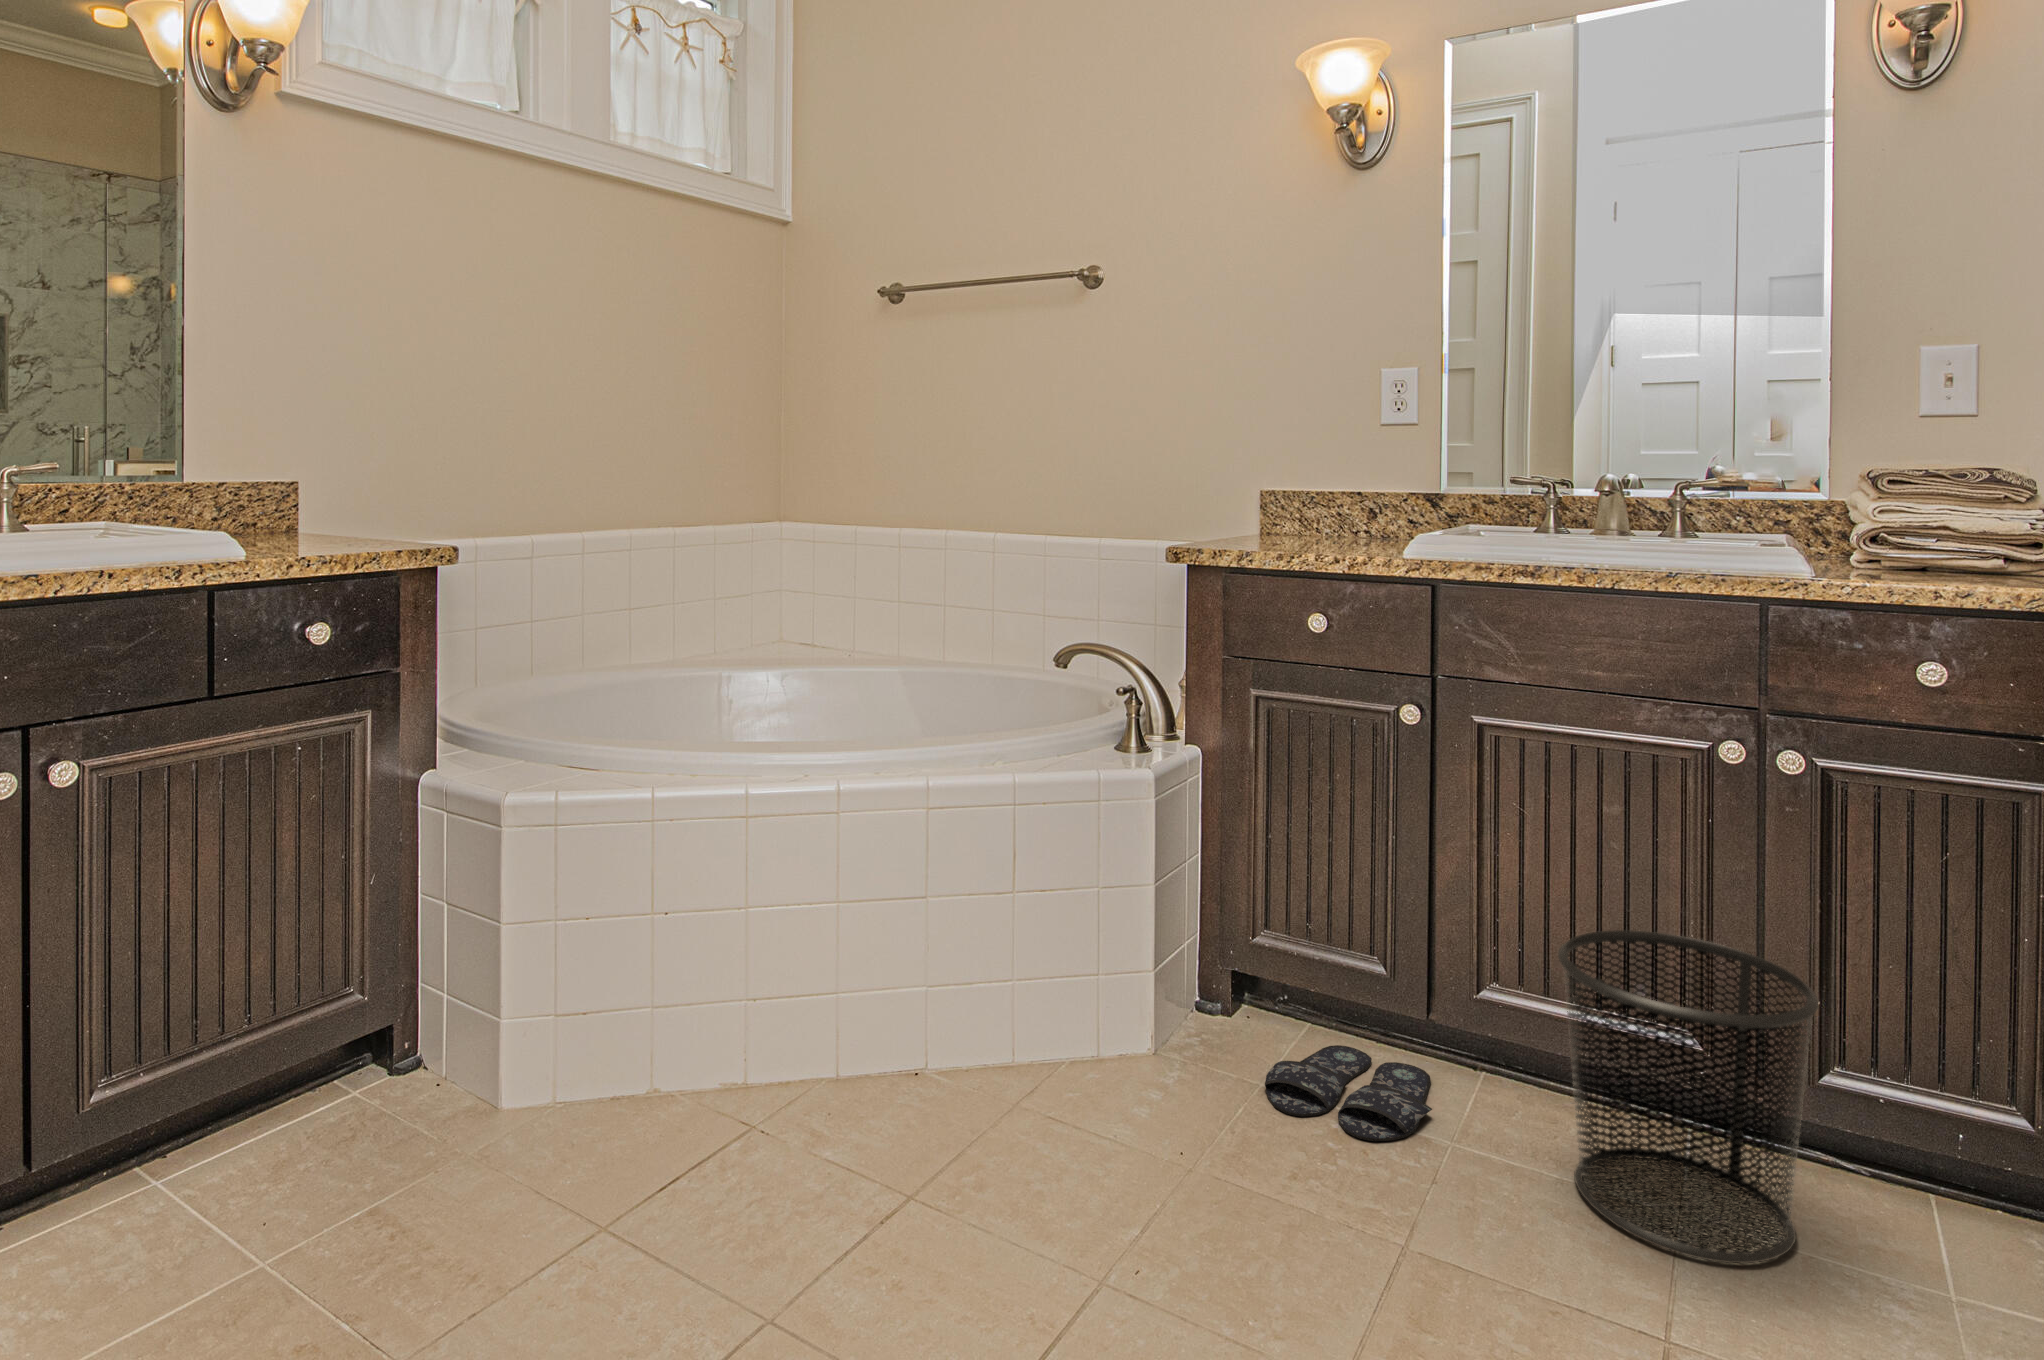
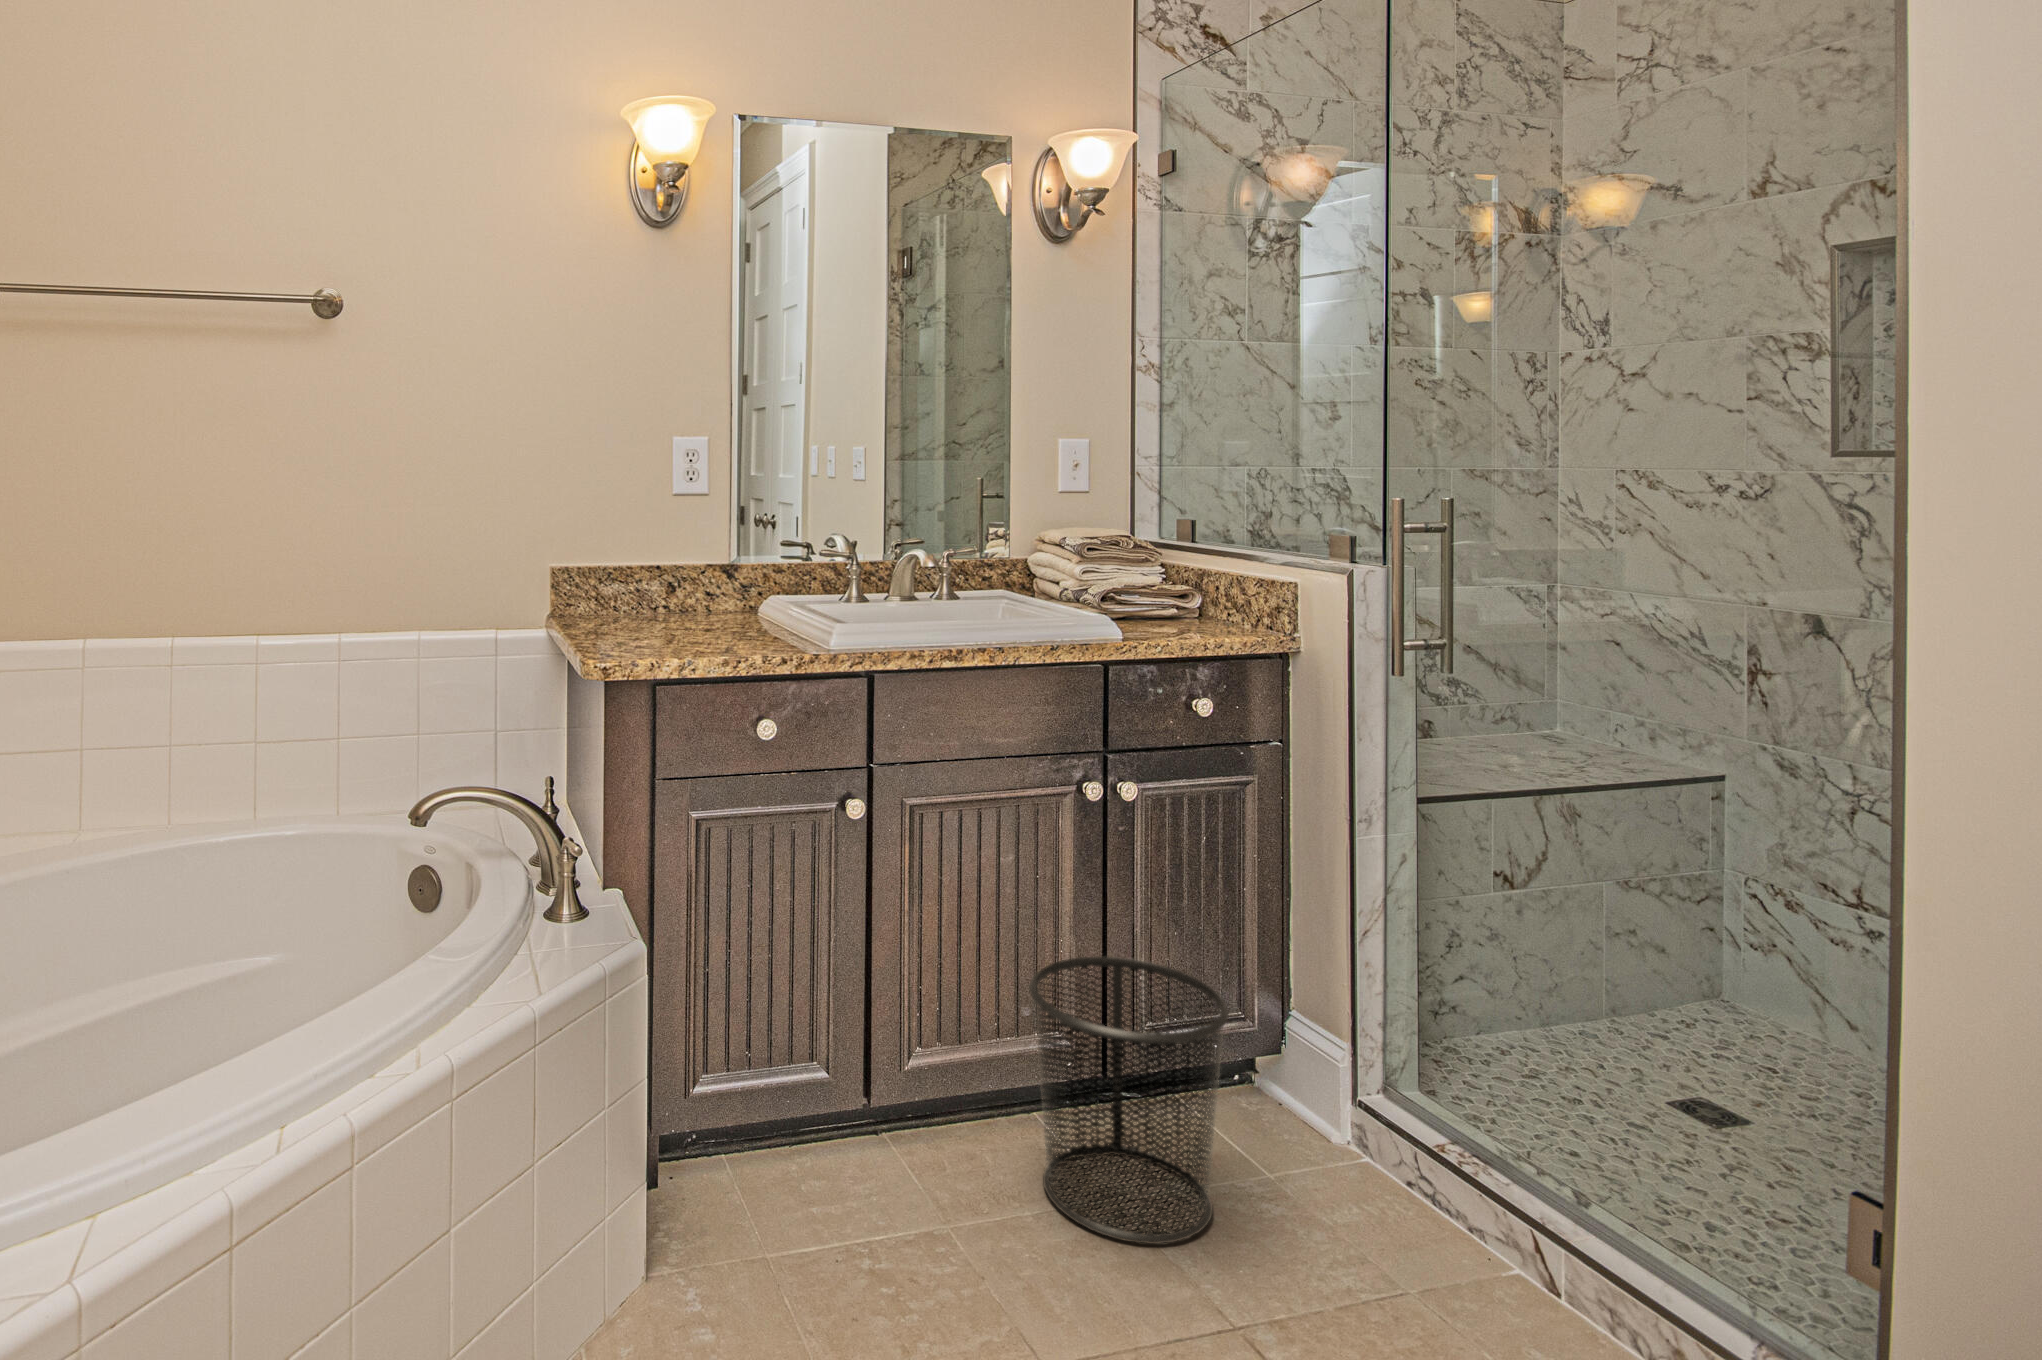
slippers: present [1265,1045,1432,1141] -> none [775,1165,941,1286]

